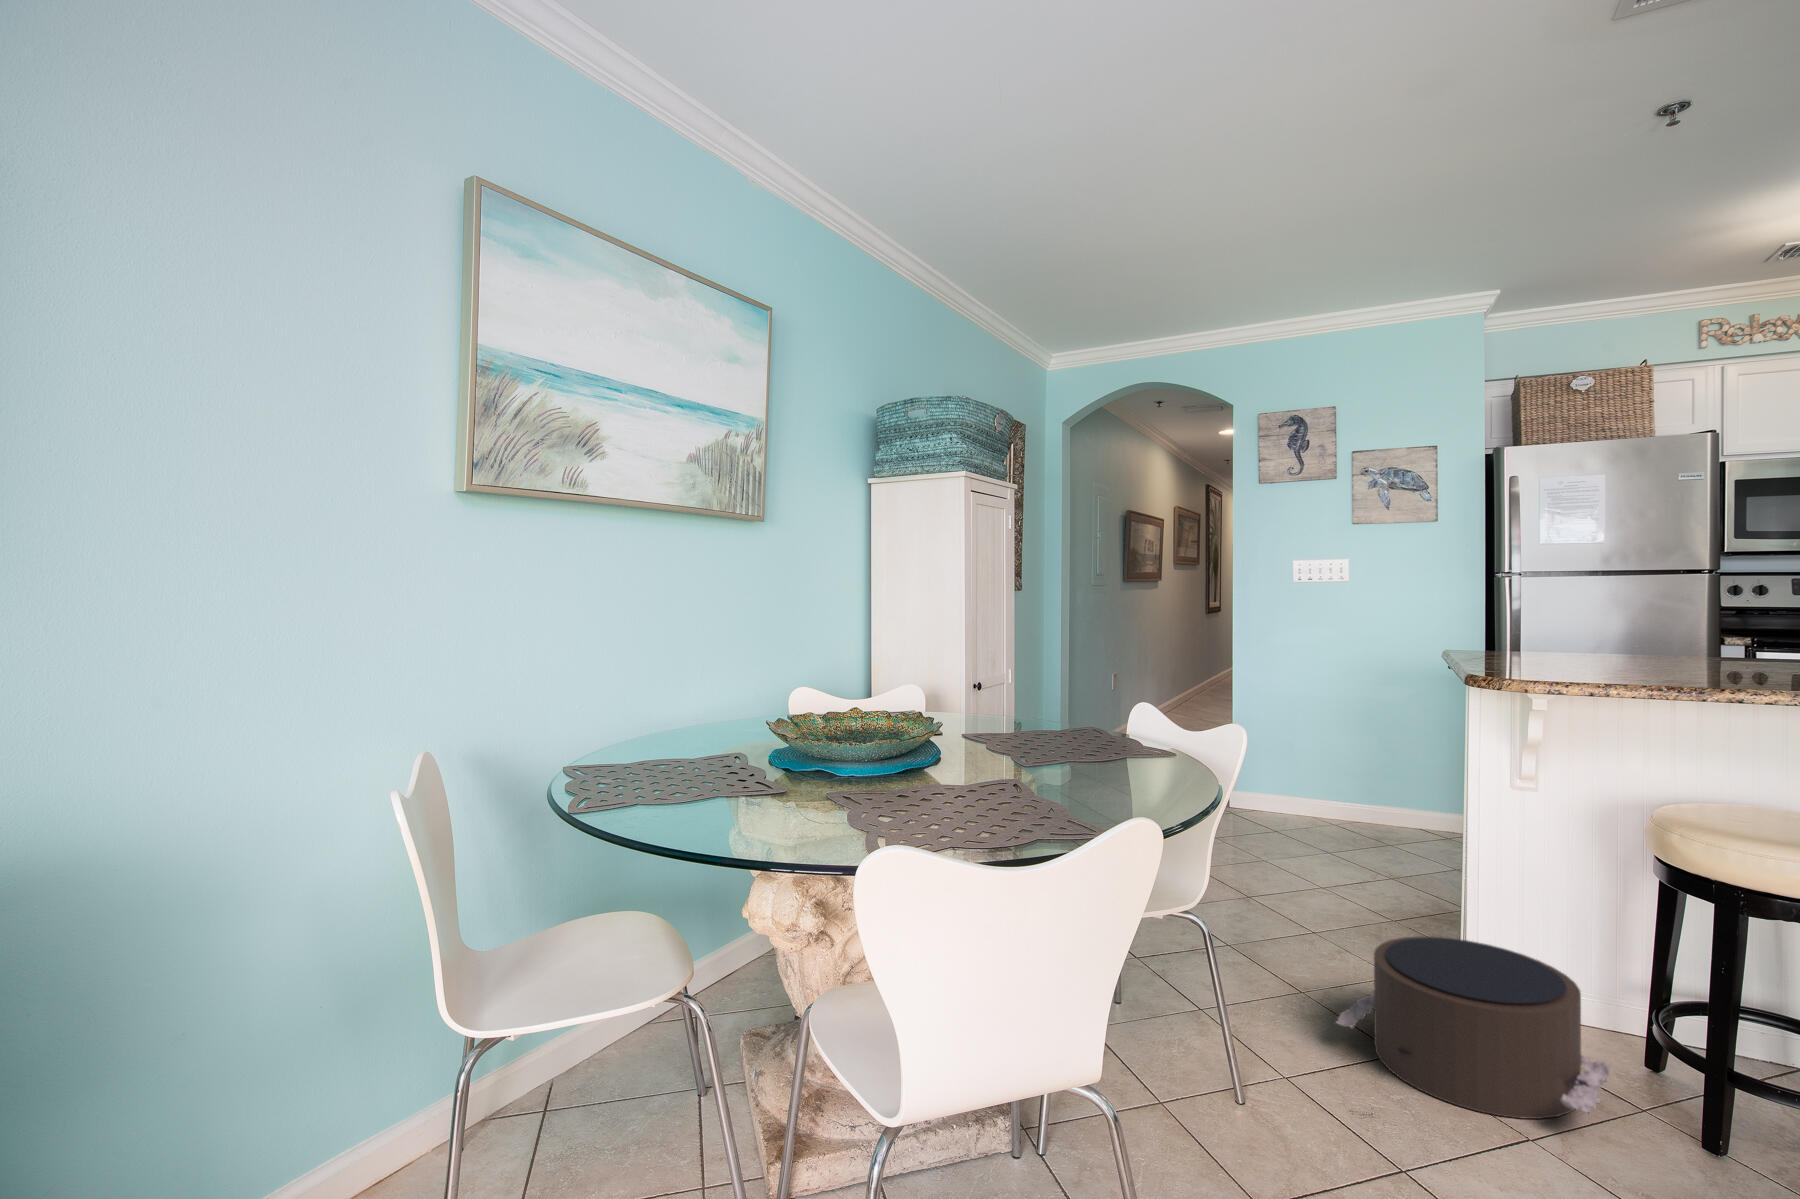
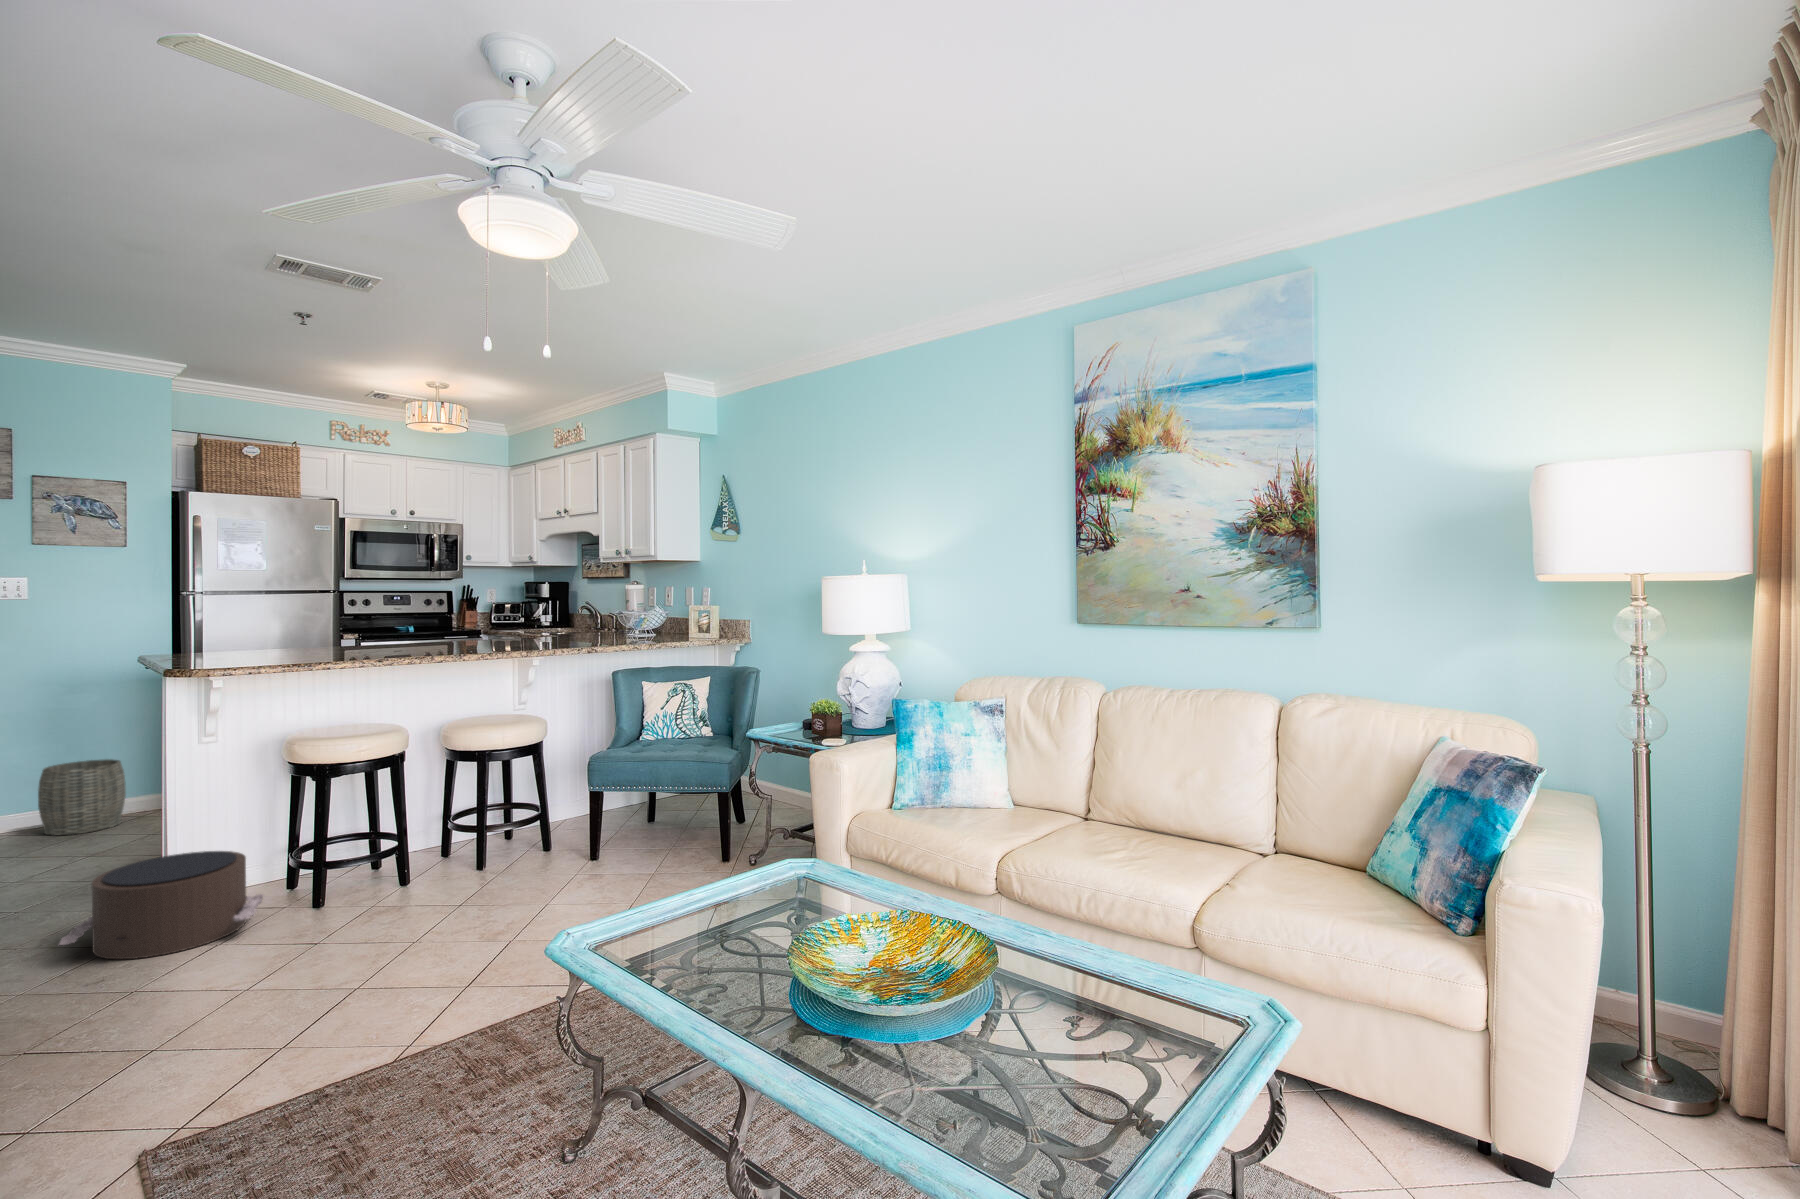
woven basket: none [1352,762,1432,847] -> present [38,759,126,835]

